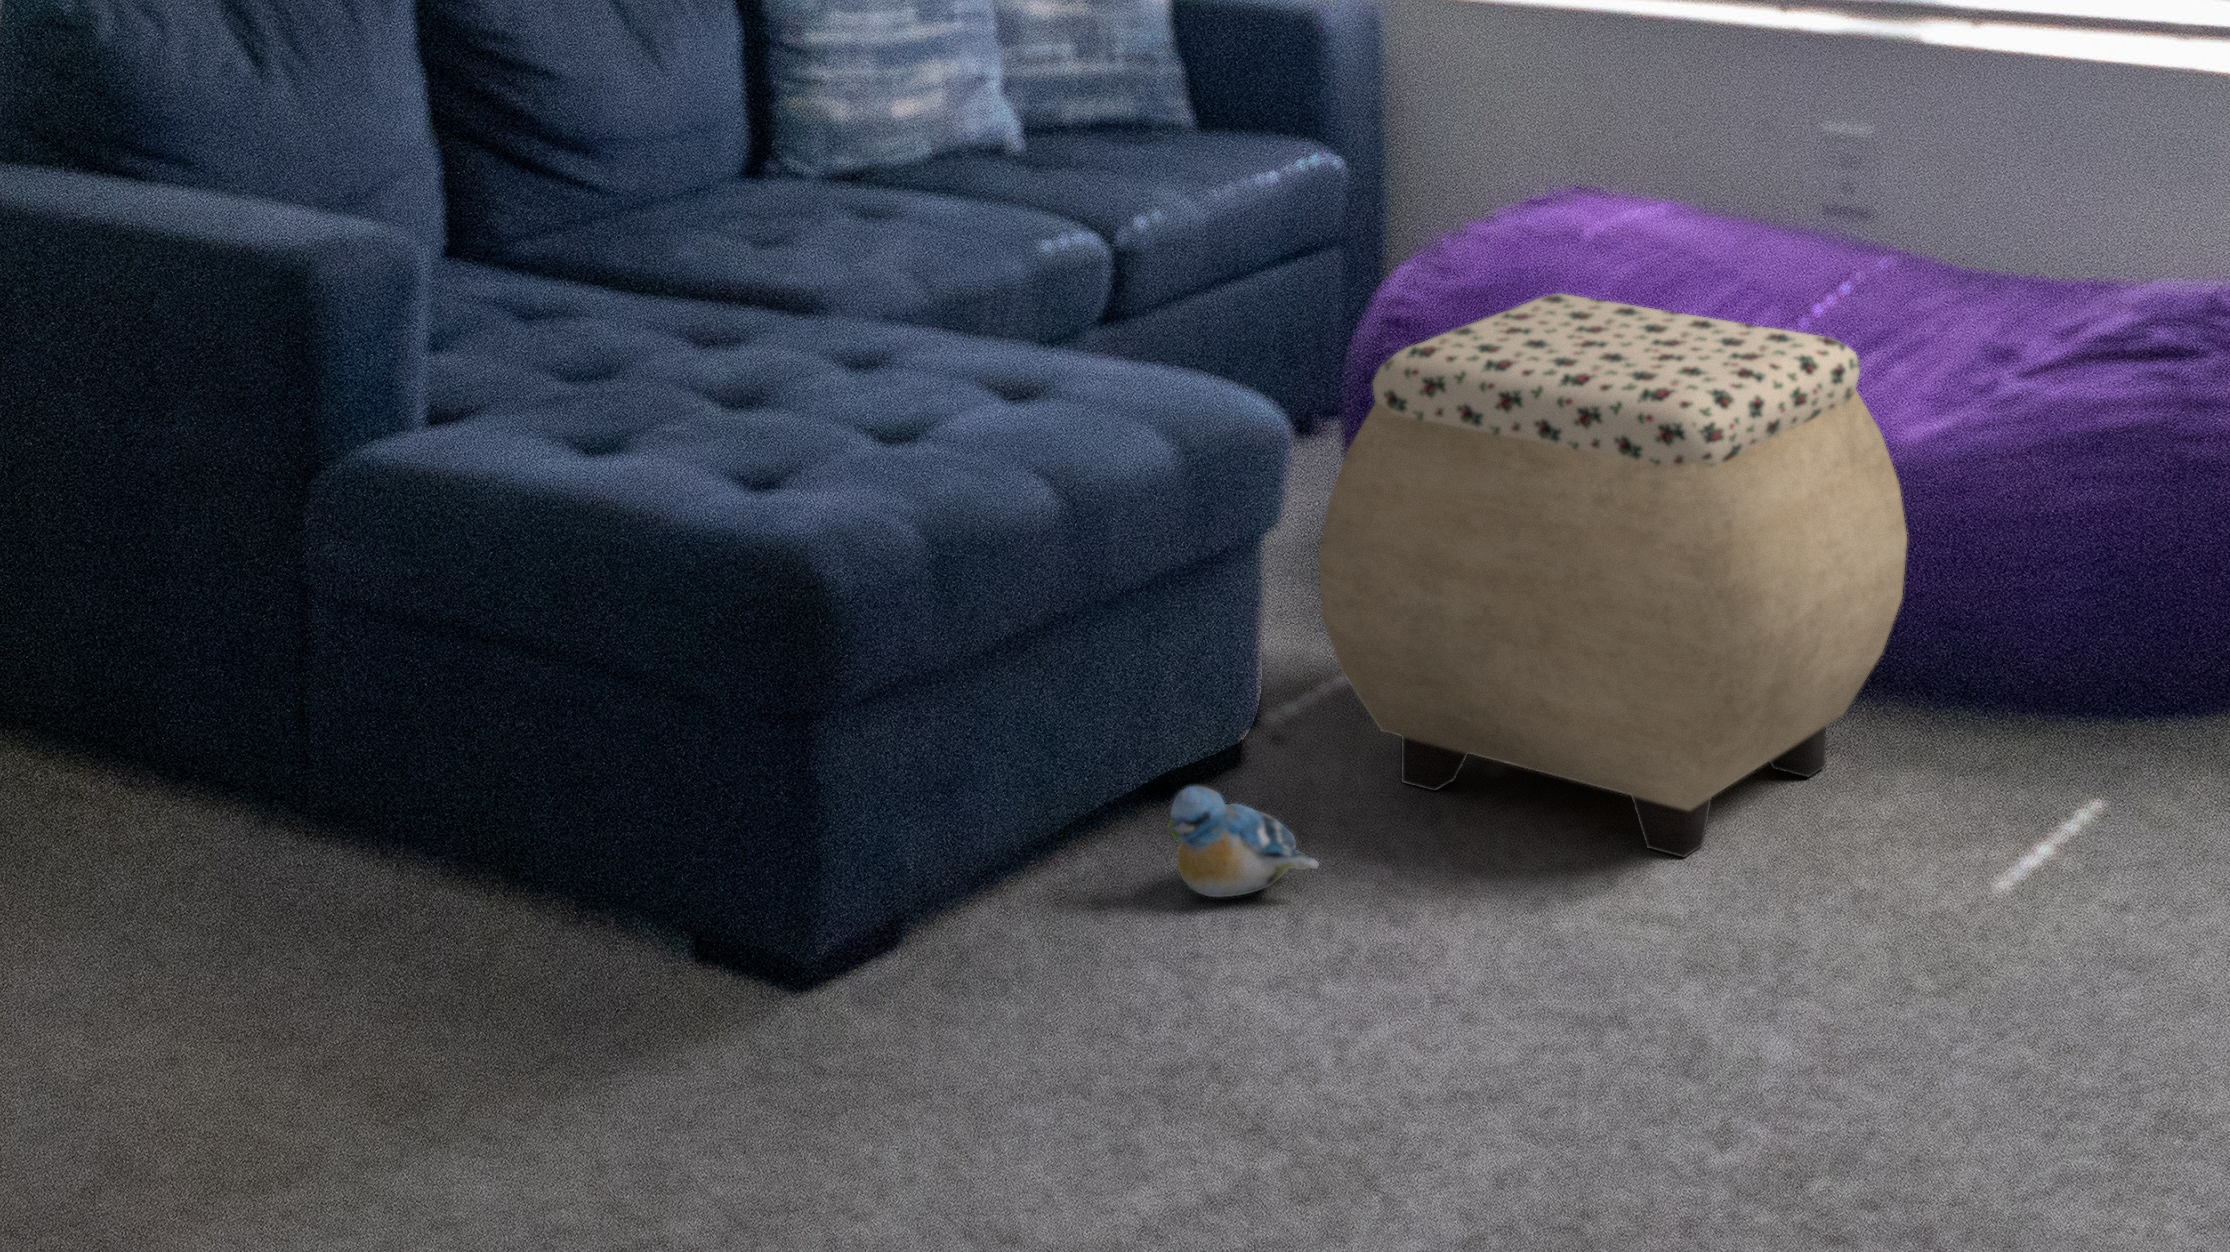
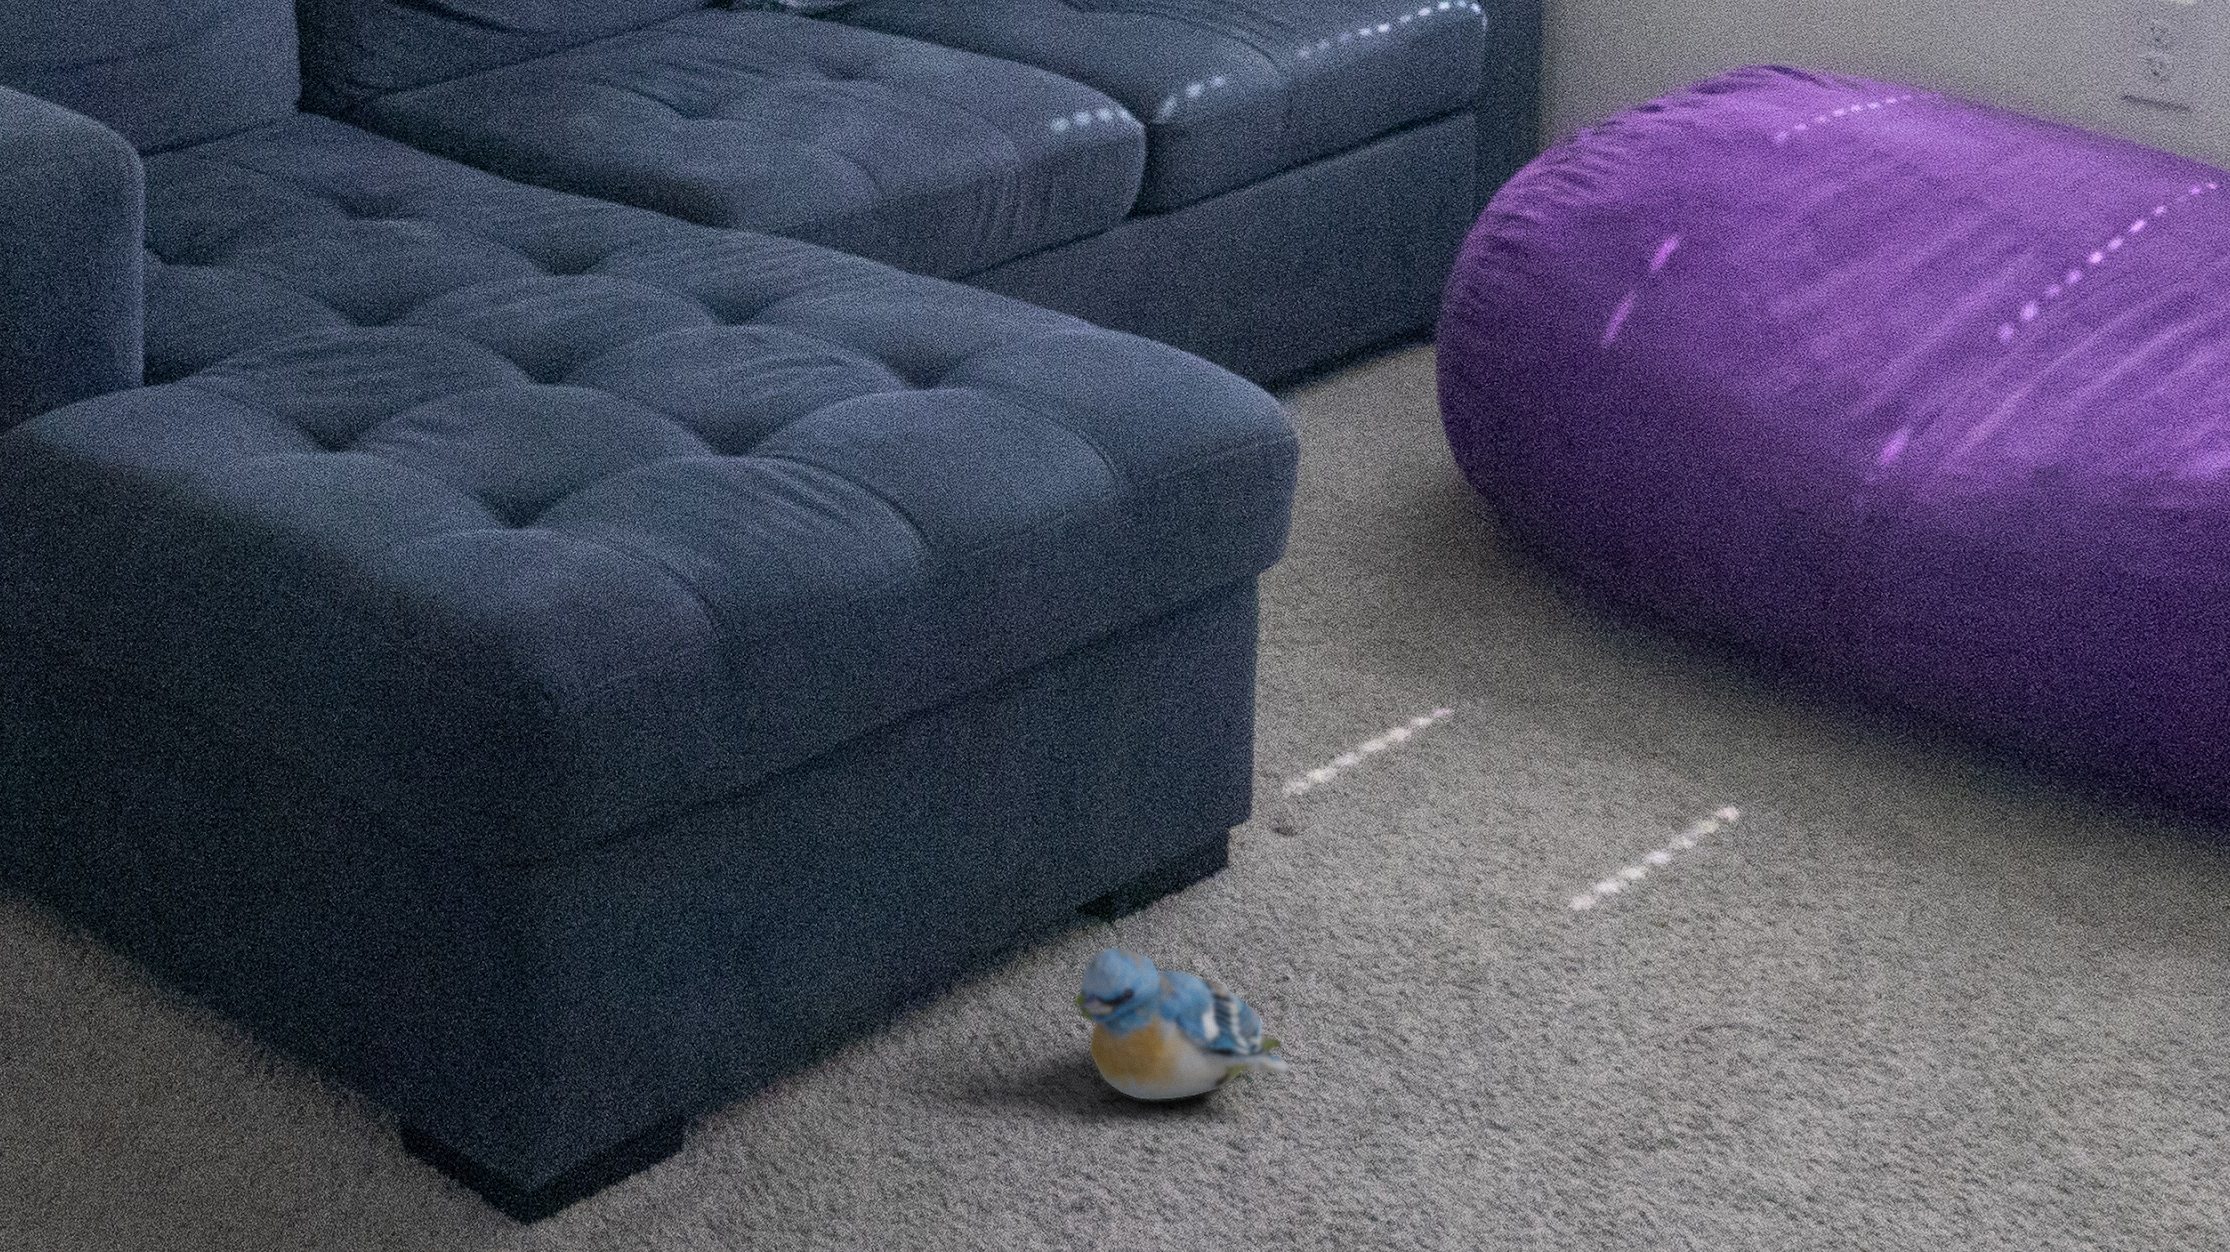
ottoman: present [1319,294,1907,857] -> none [1334,254,2189,1082]

